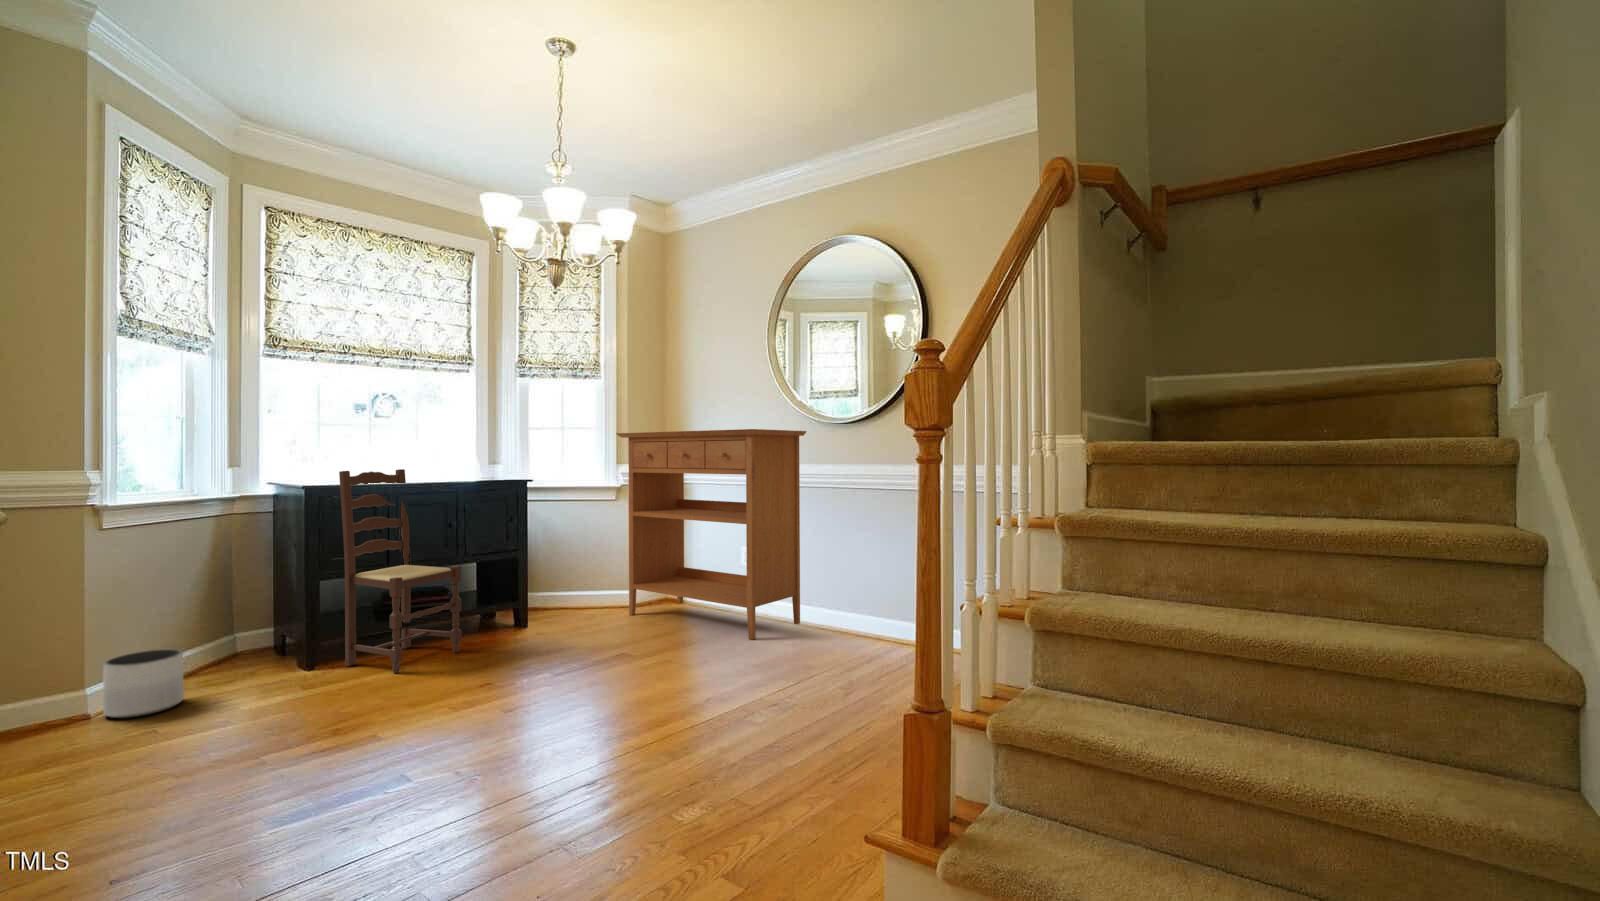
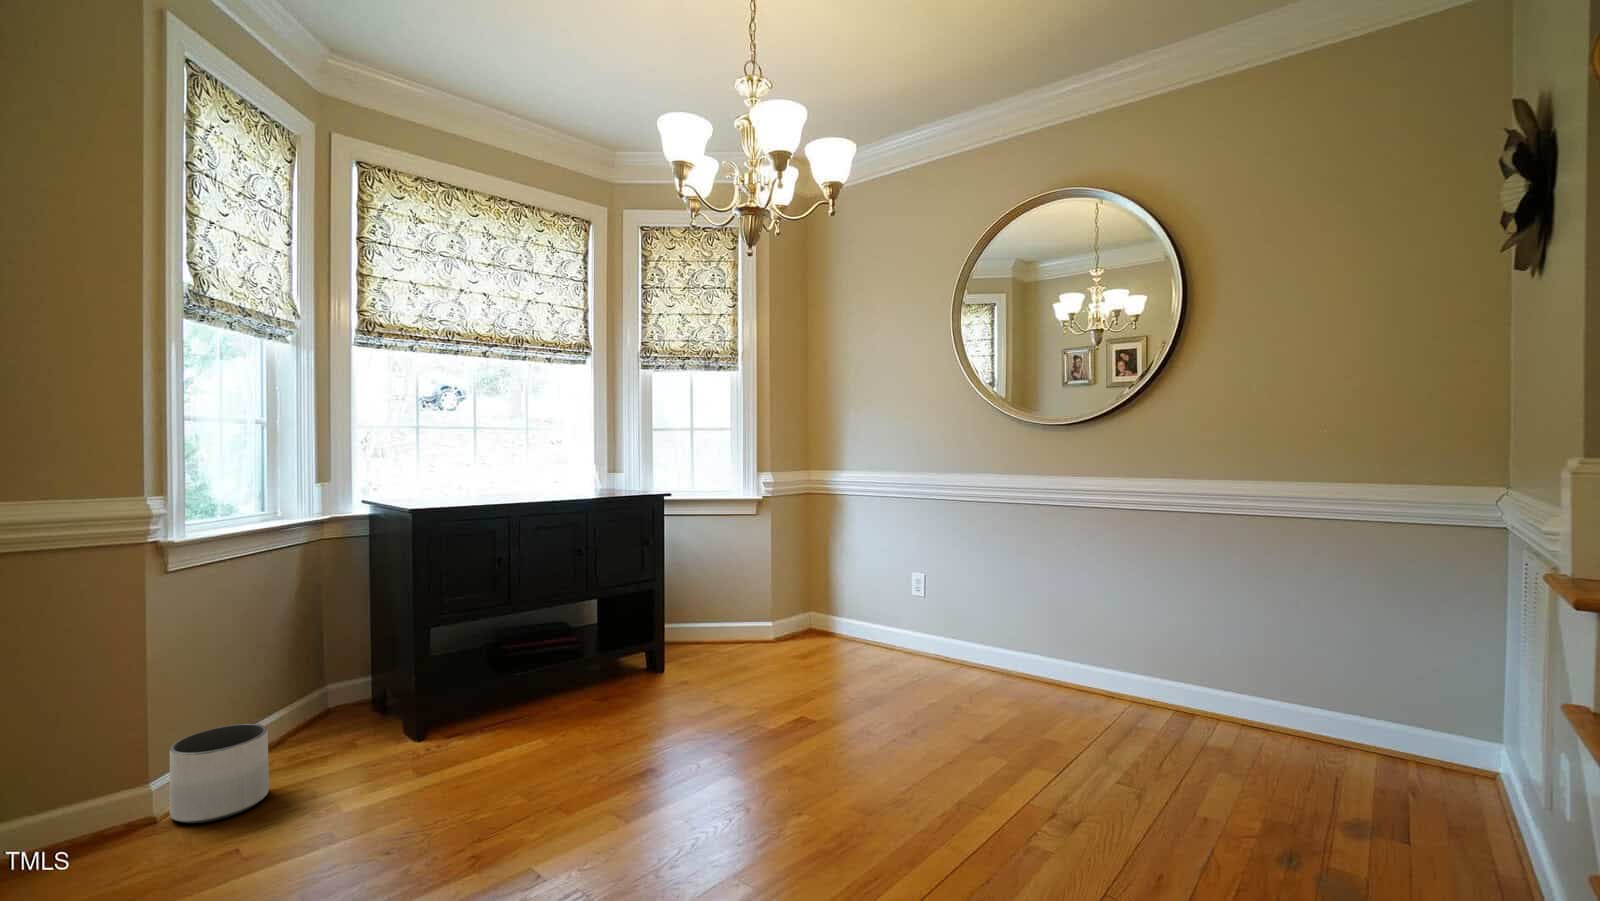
console table: present [616,429,807,640] -> none [765,430,1016,704]
dining chair: present [339,469,462,673] -> none [451,484,598,751]

